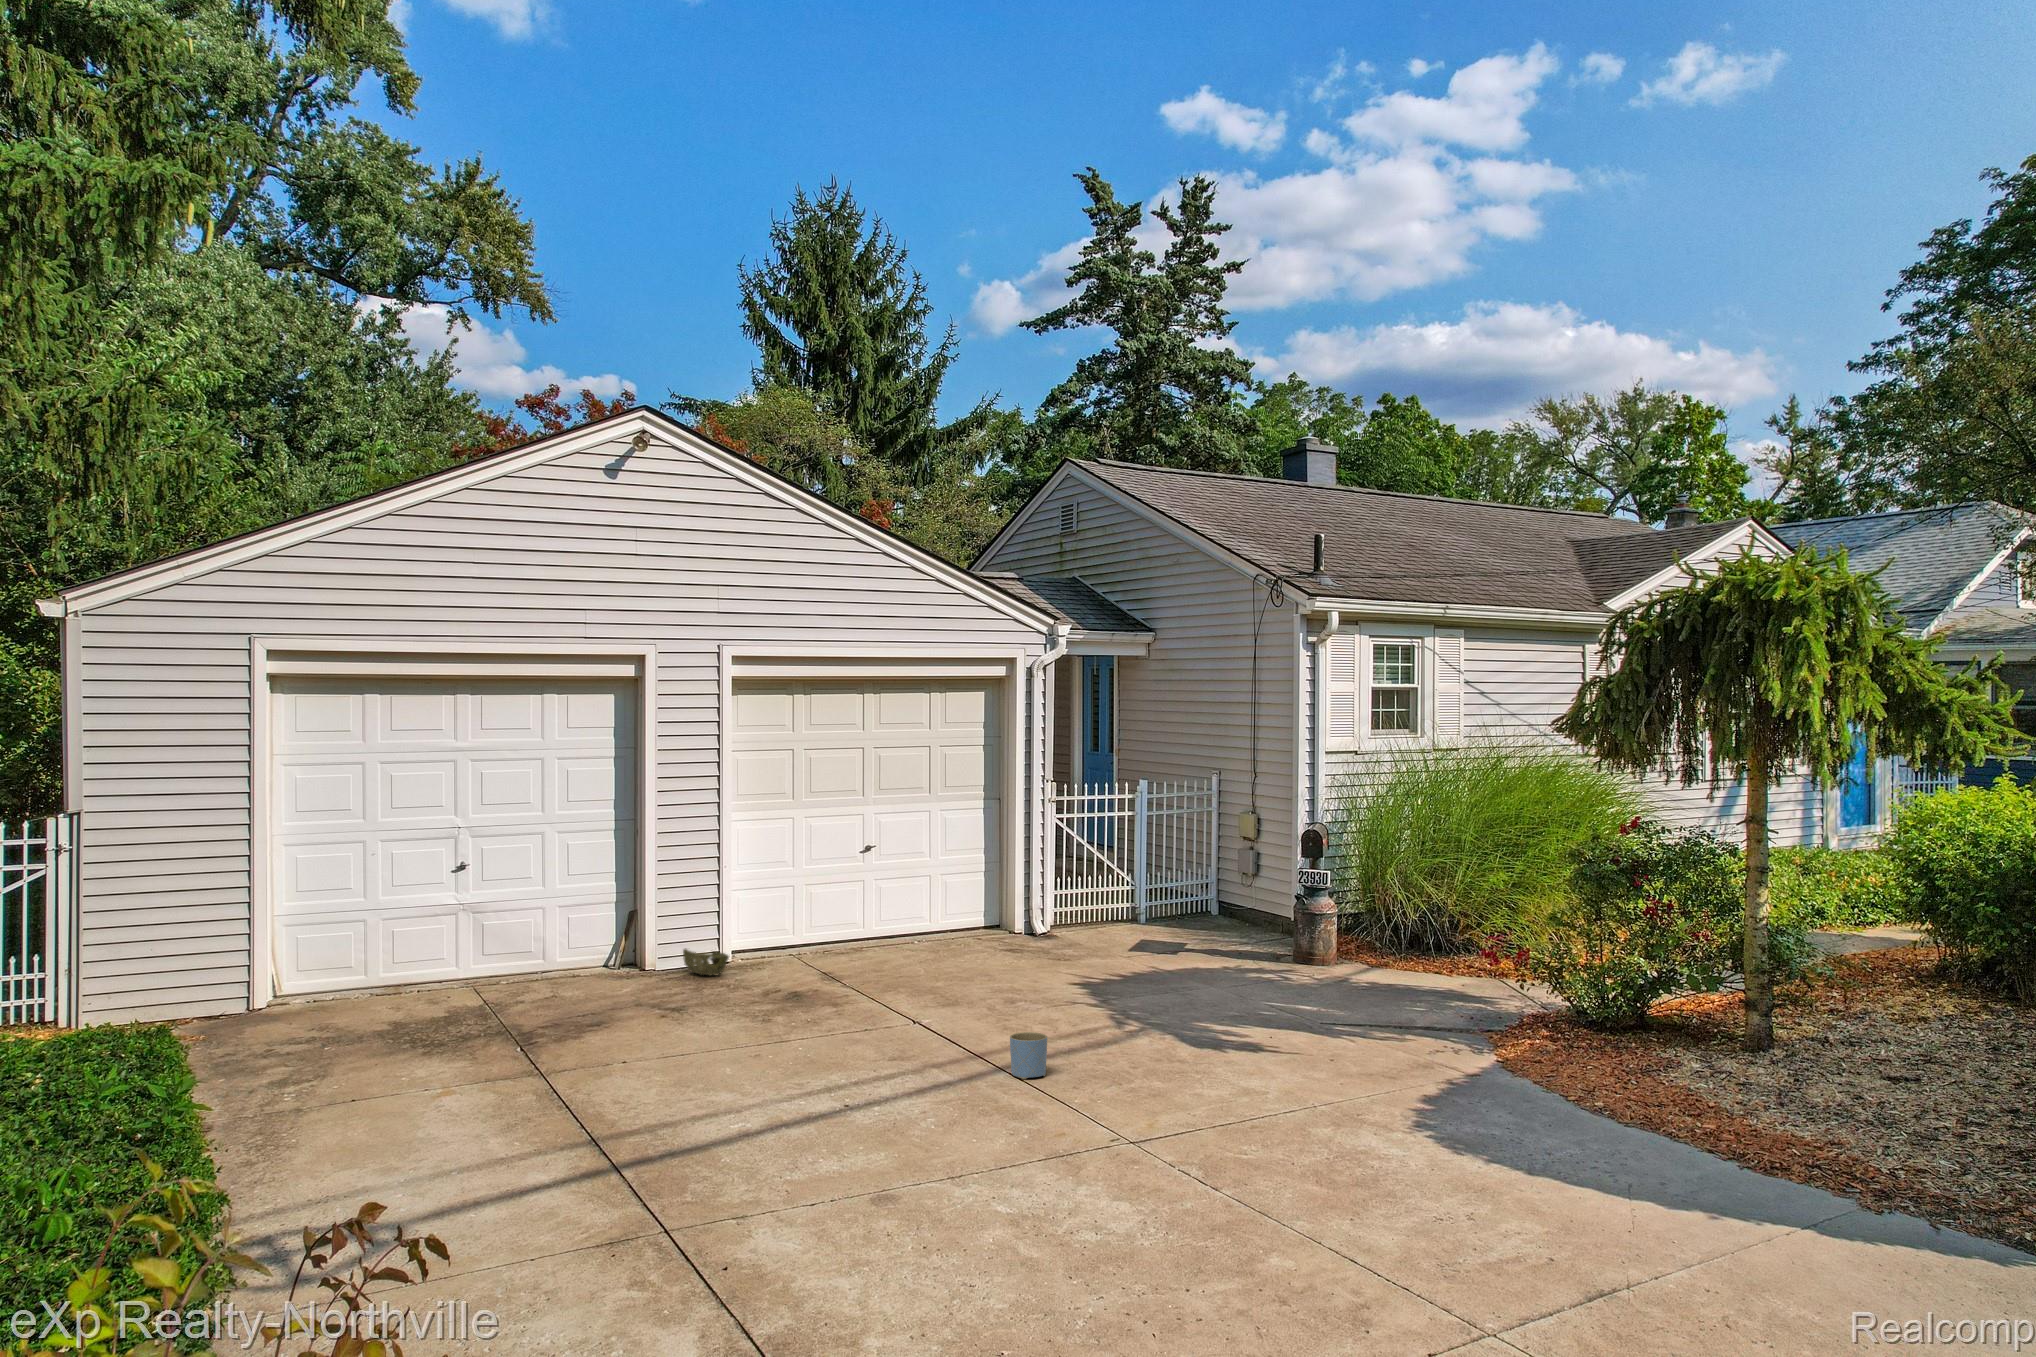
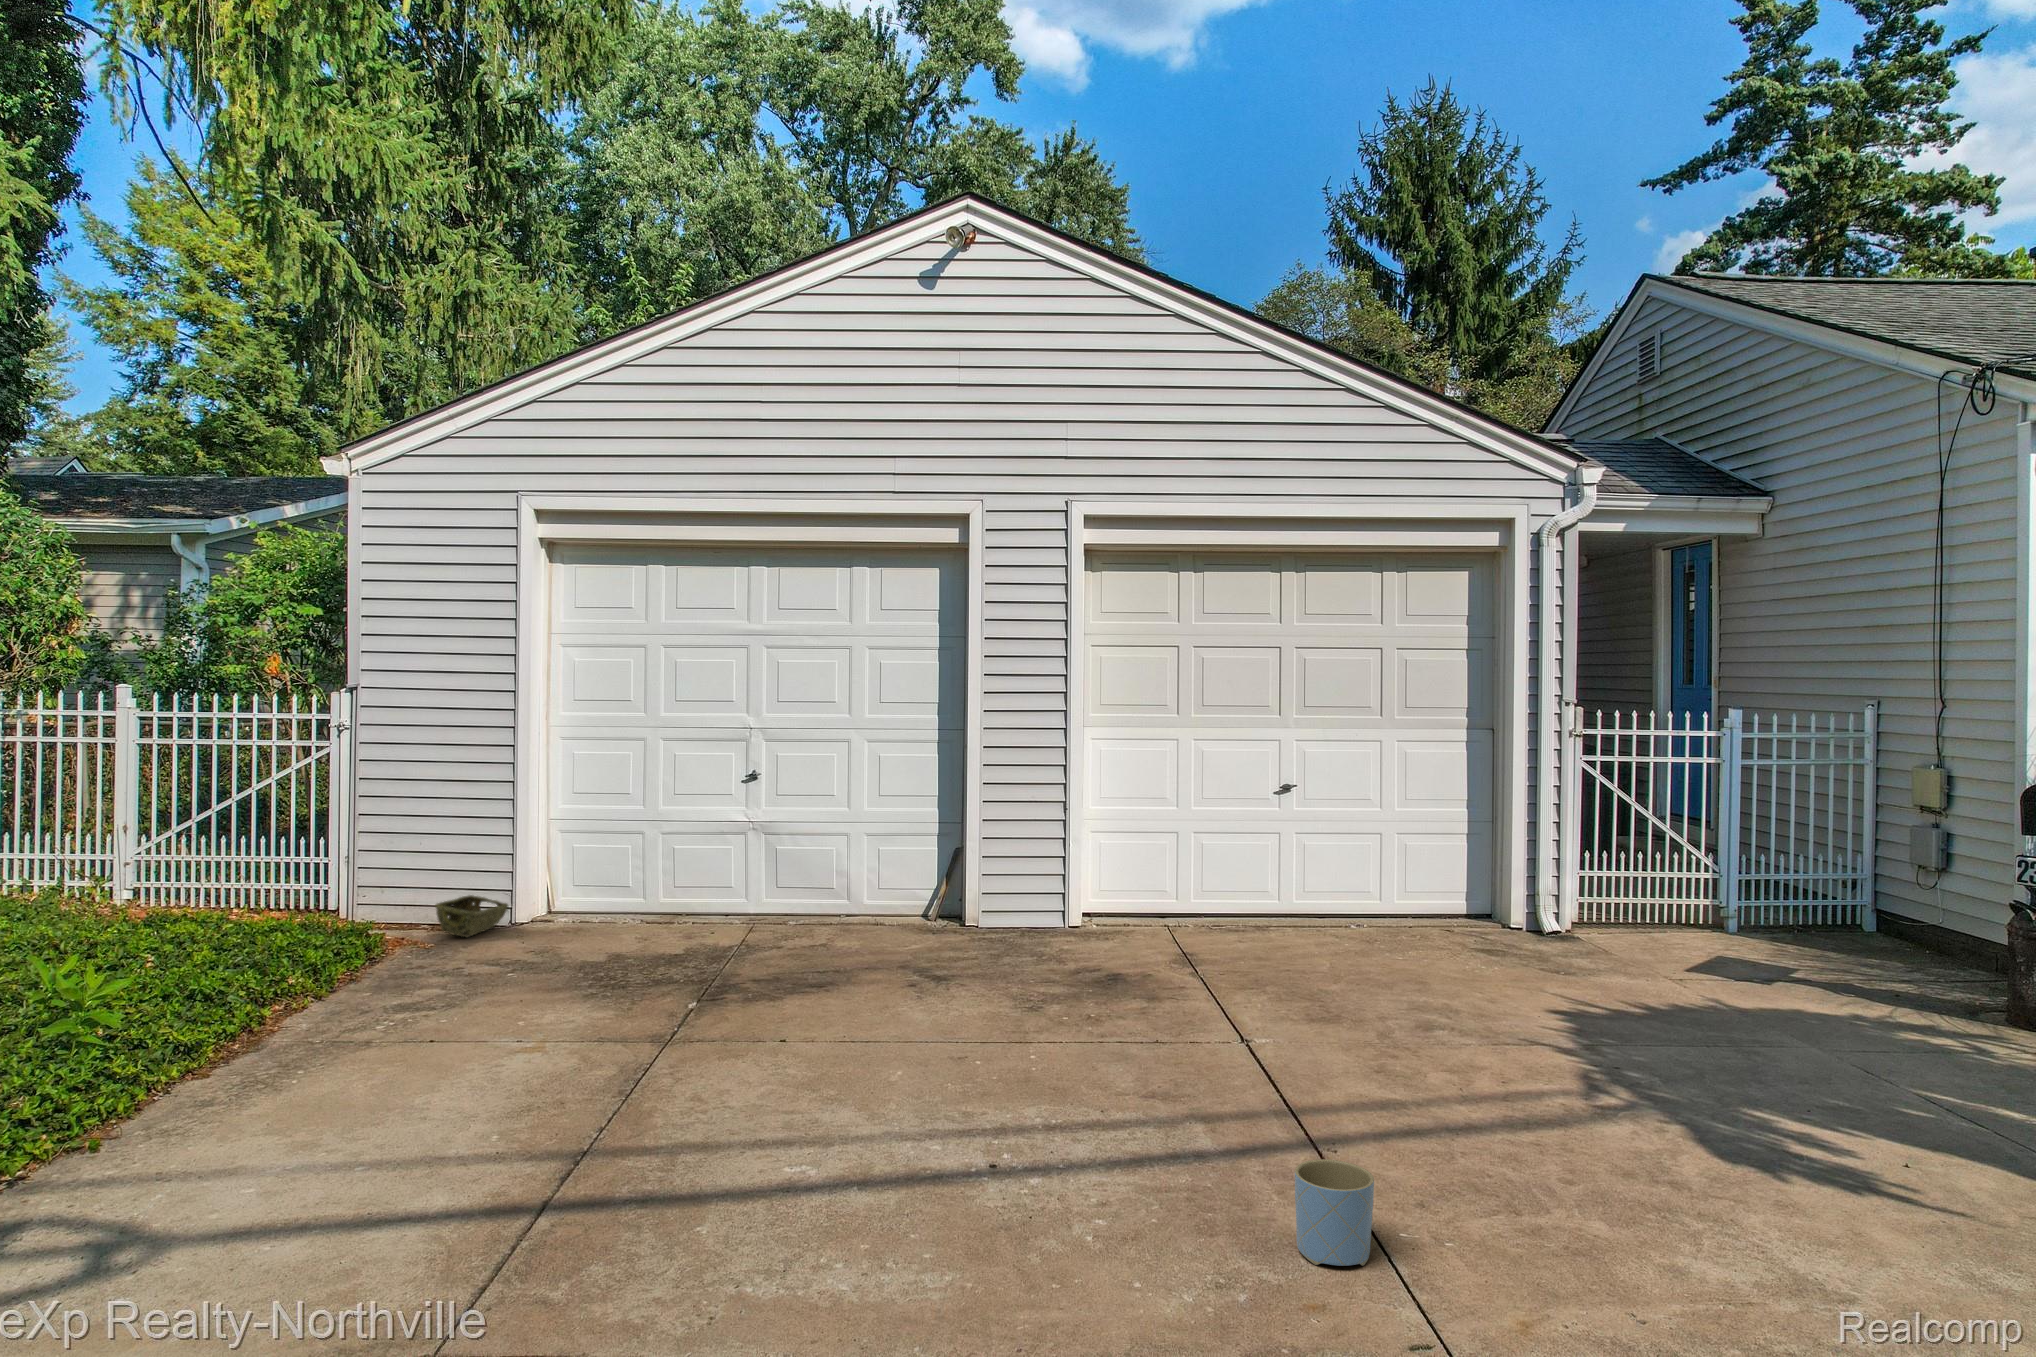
woven basket: present [683,948,729,975] -> present [435,895,508,937]

